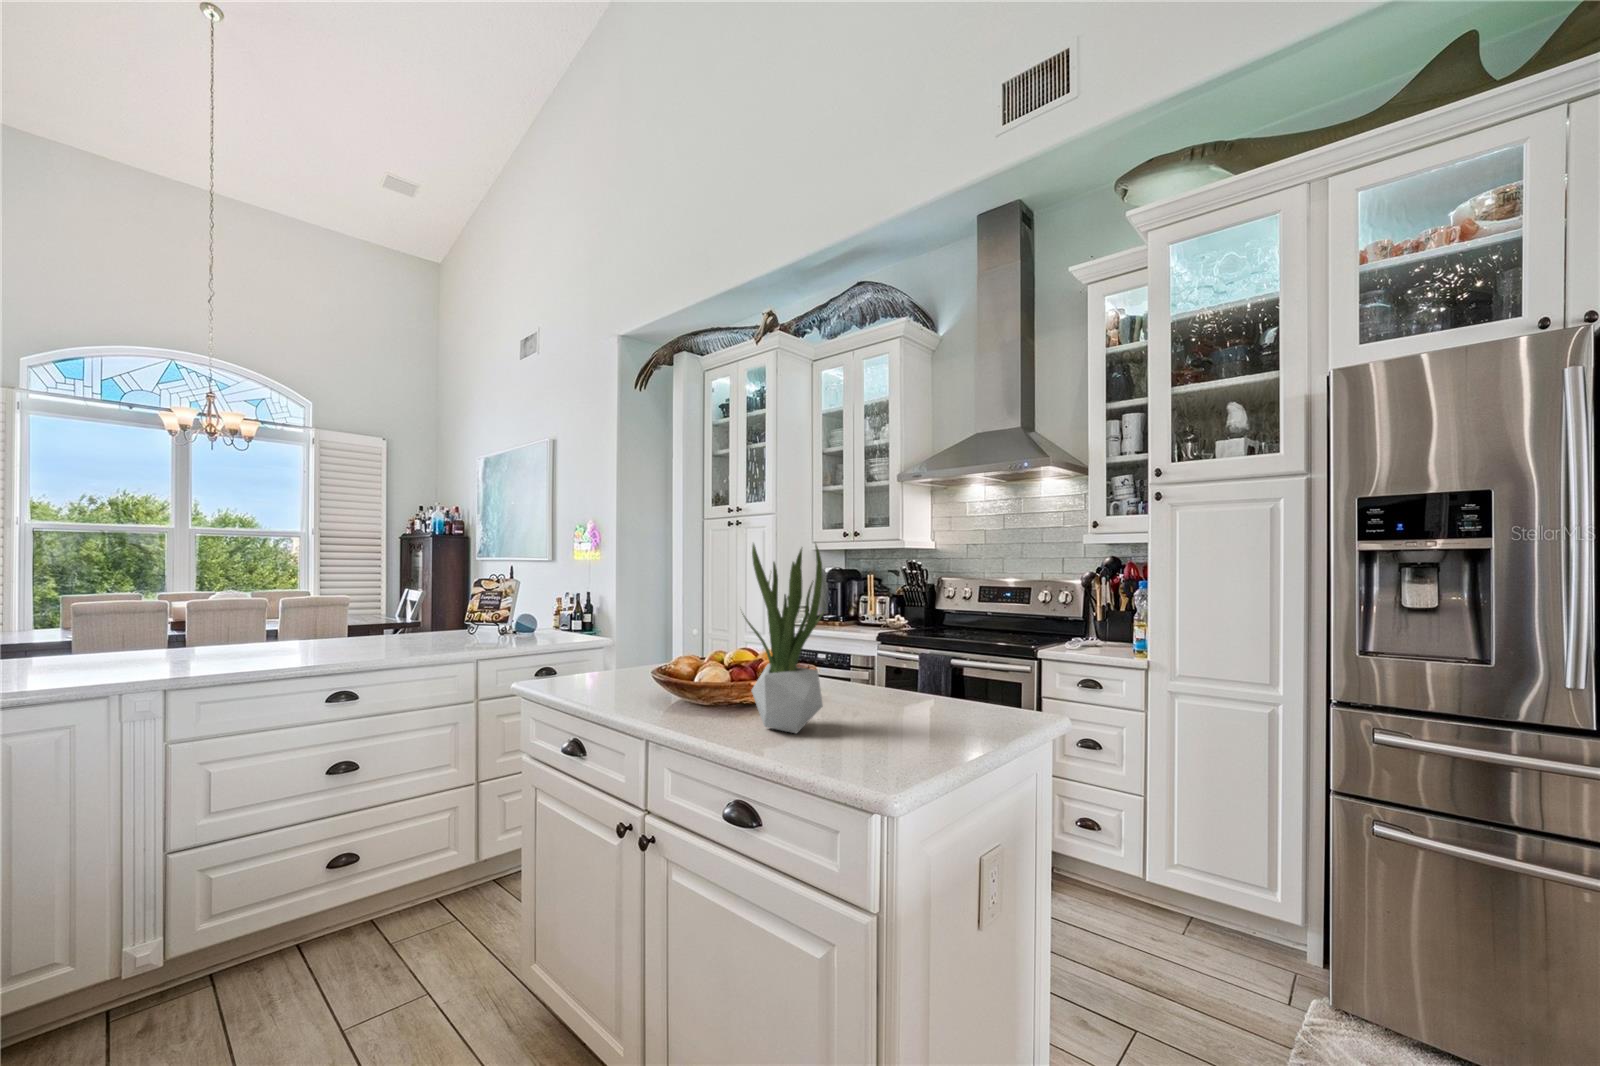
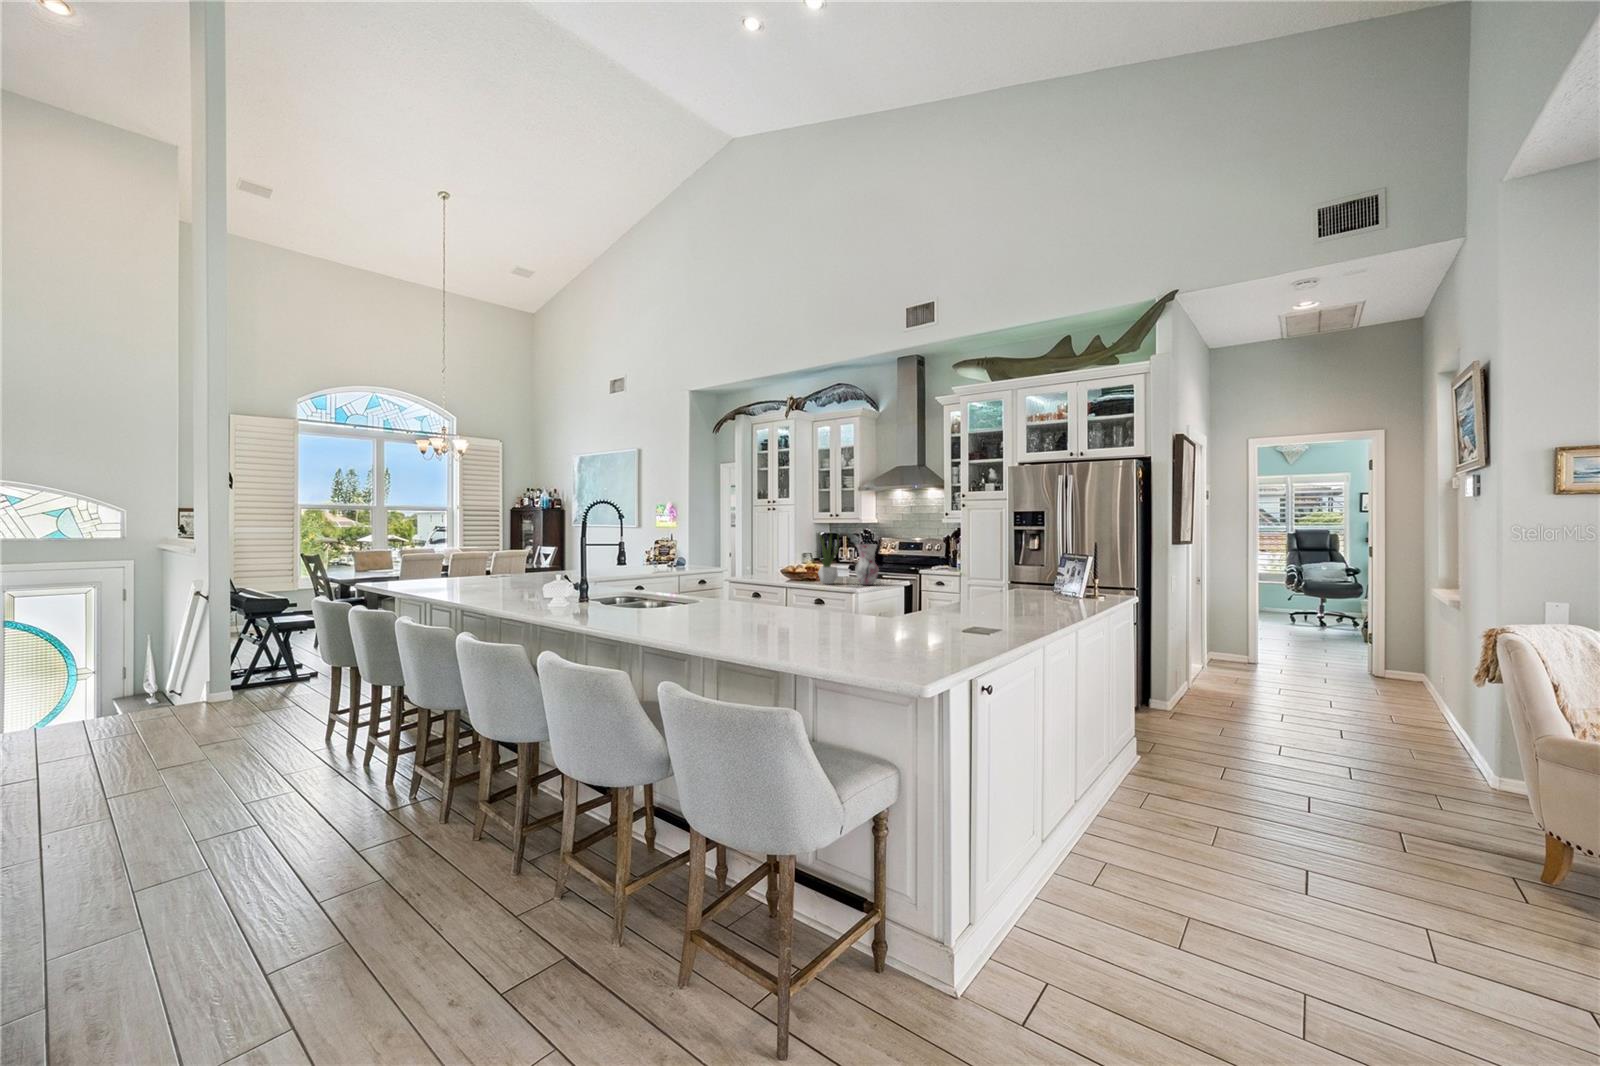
vase: none [882,590,970,744] -> present [855,544,879,585]

